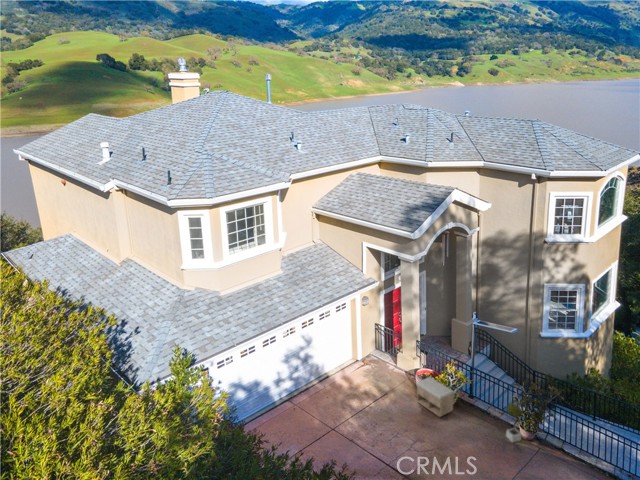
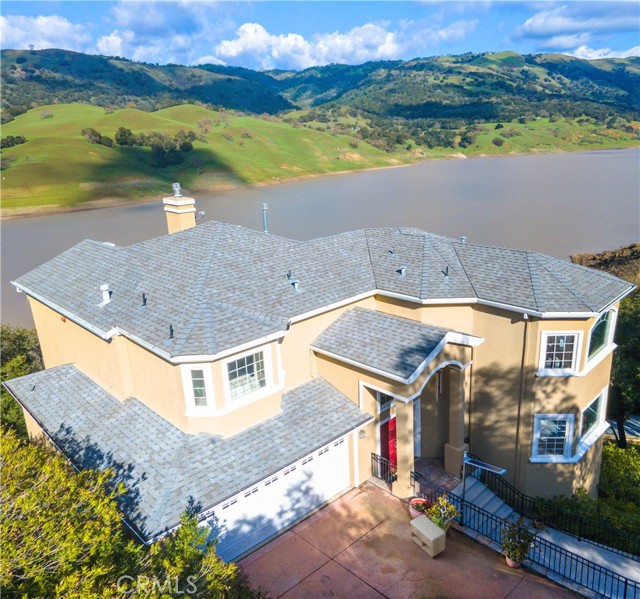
potted tree: present [506,403,522,442] -> none [495,550,511,588]

